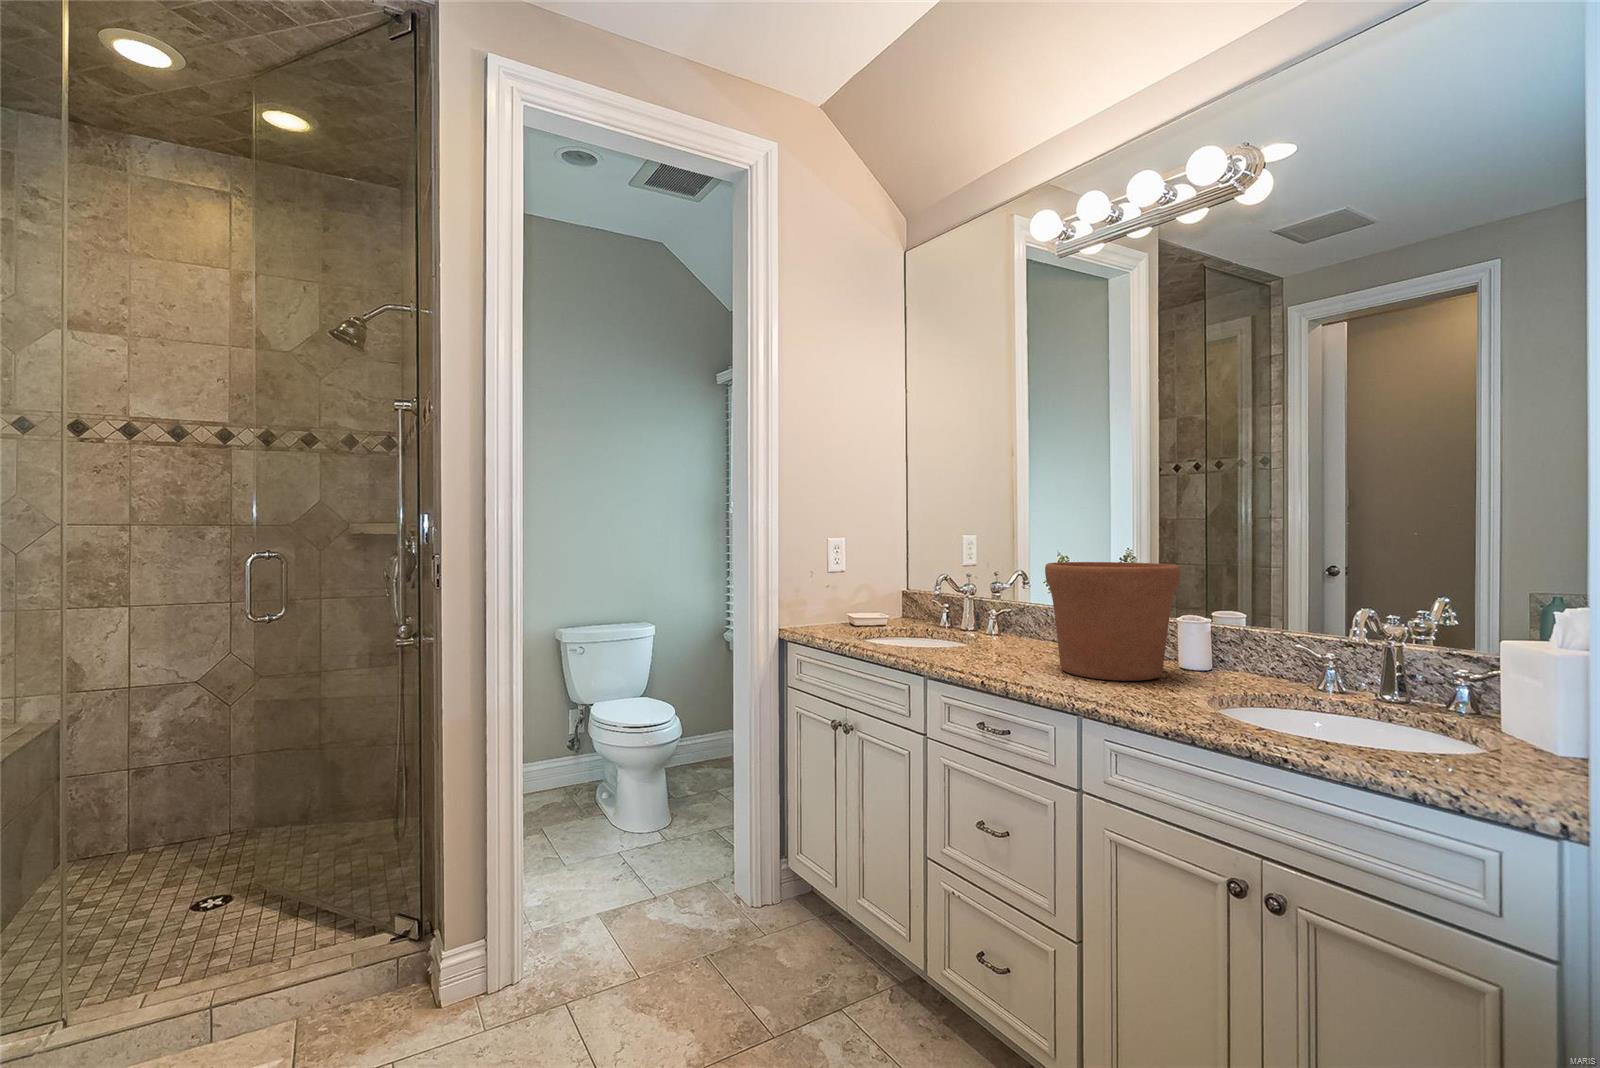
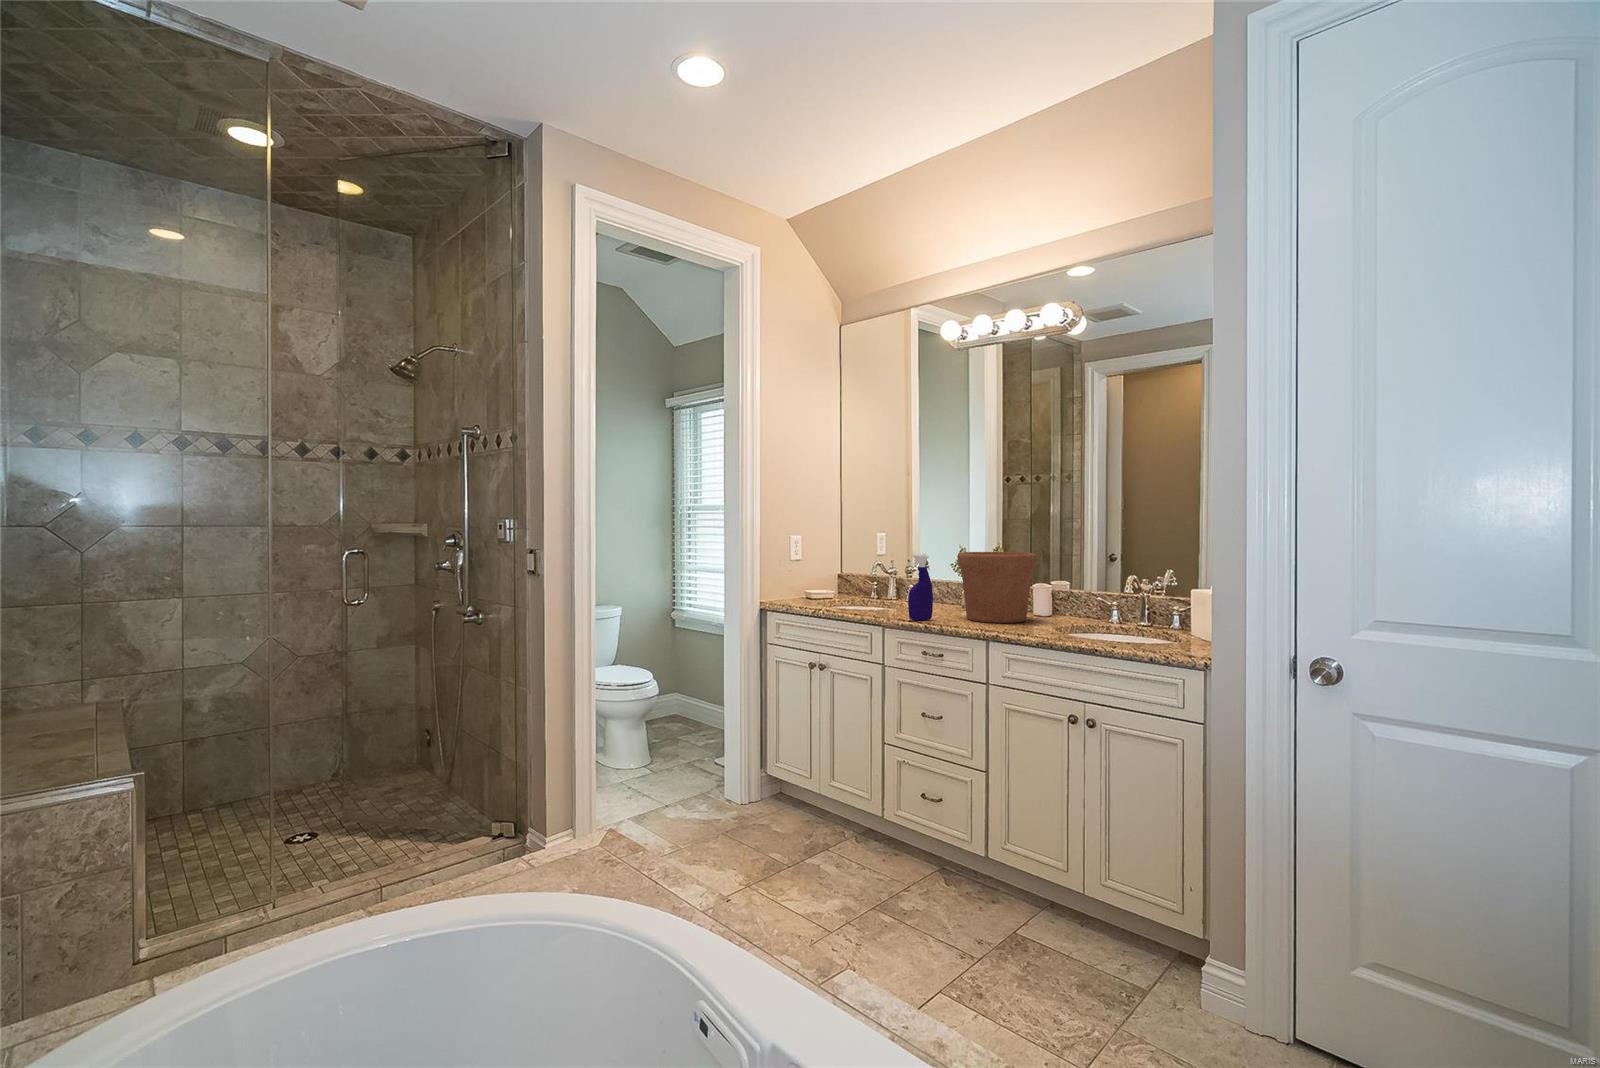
spray bottle: none [959,564,1002,670] -> present [908,554,933,620]

